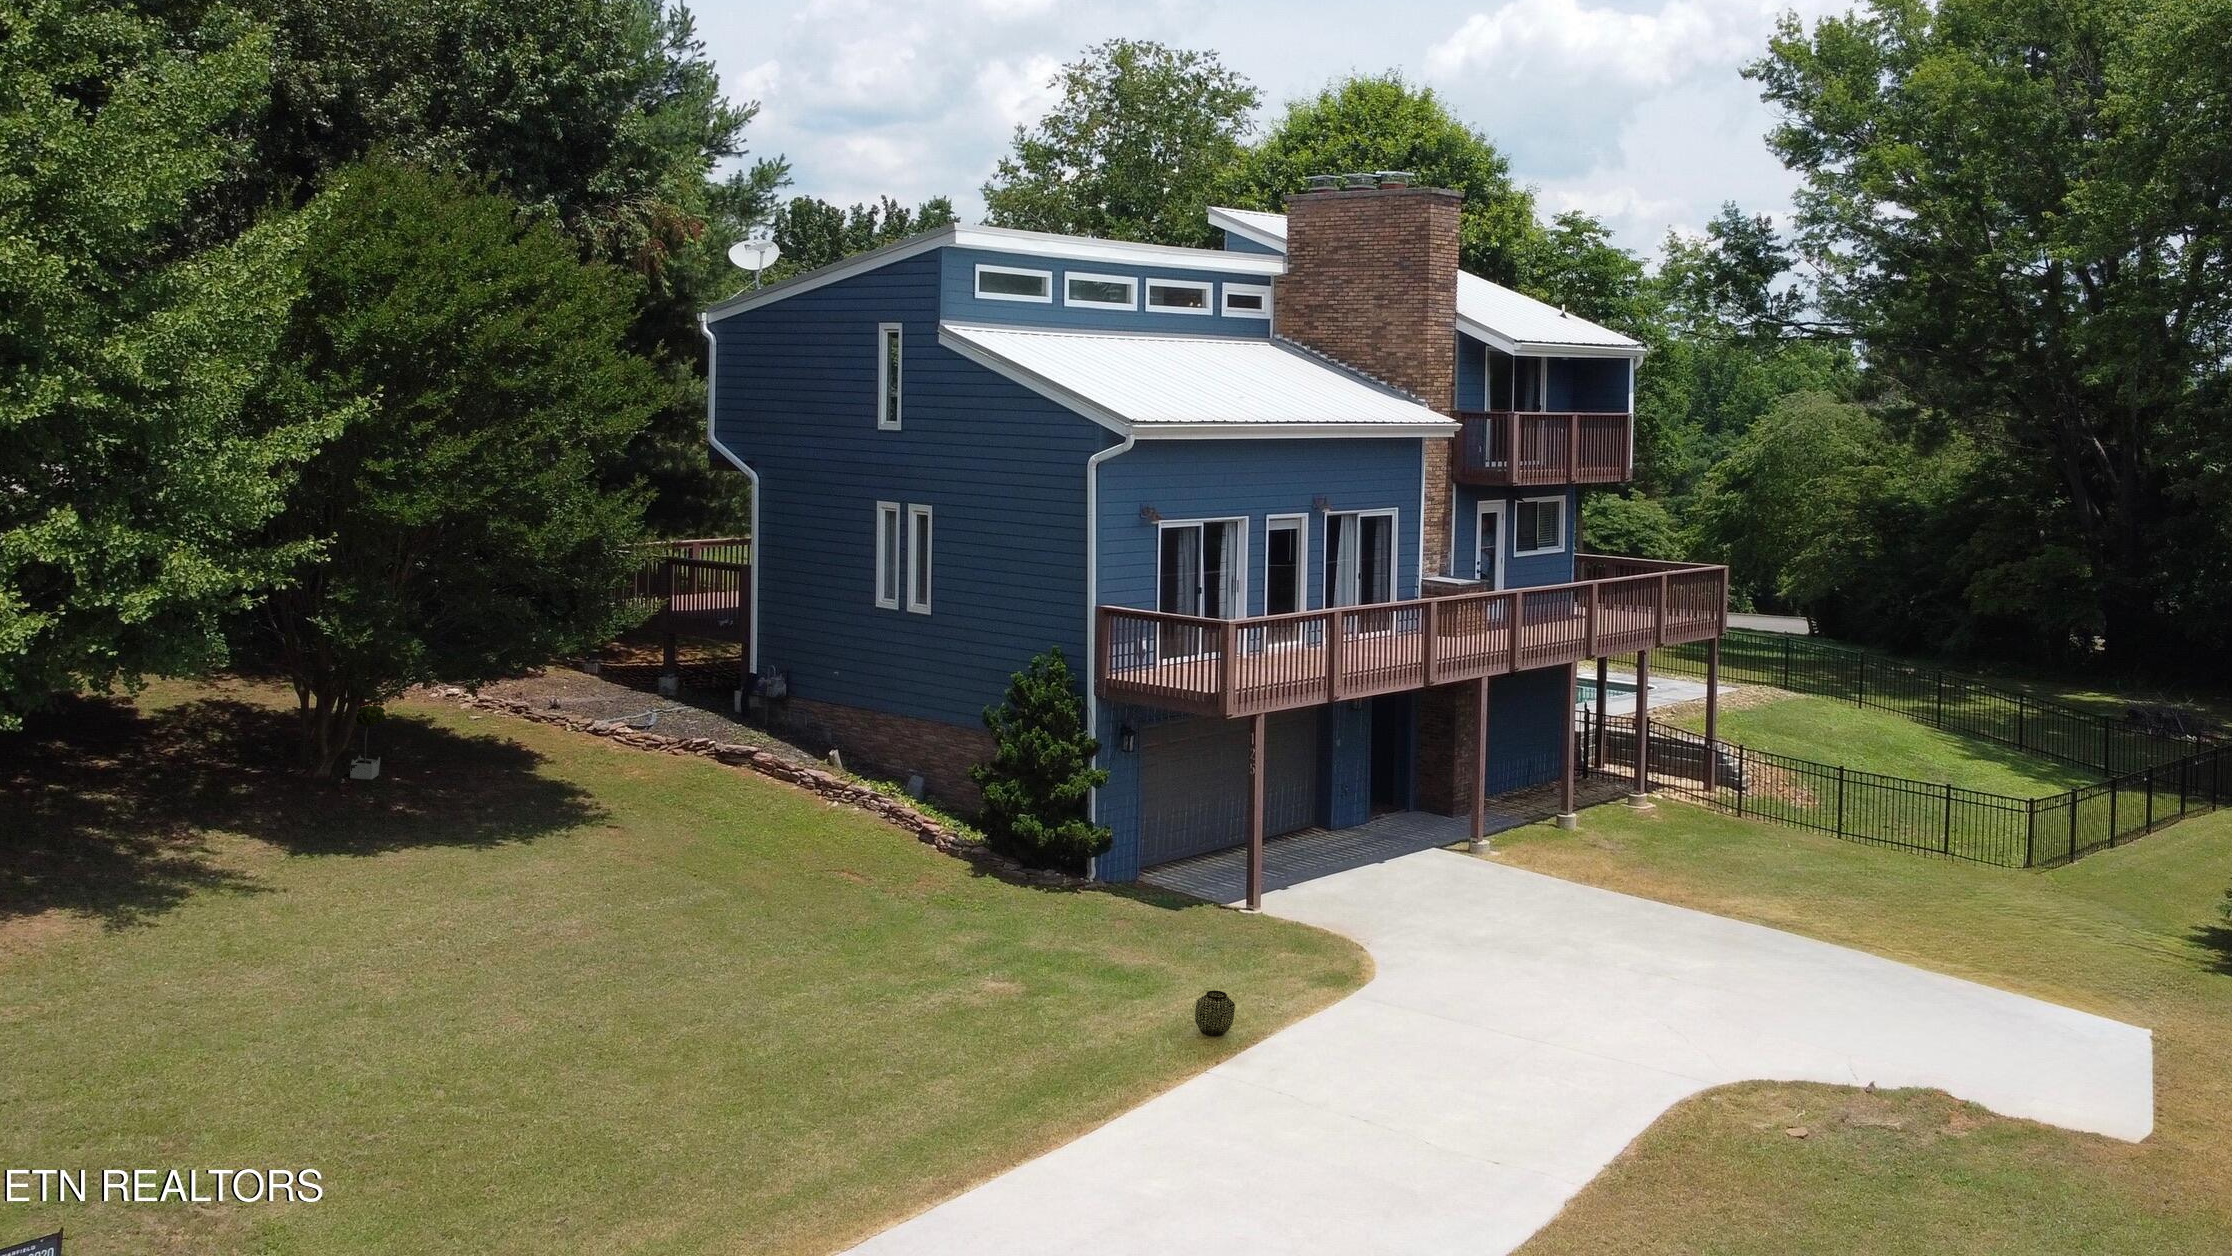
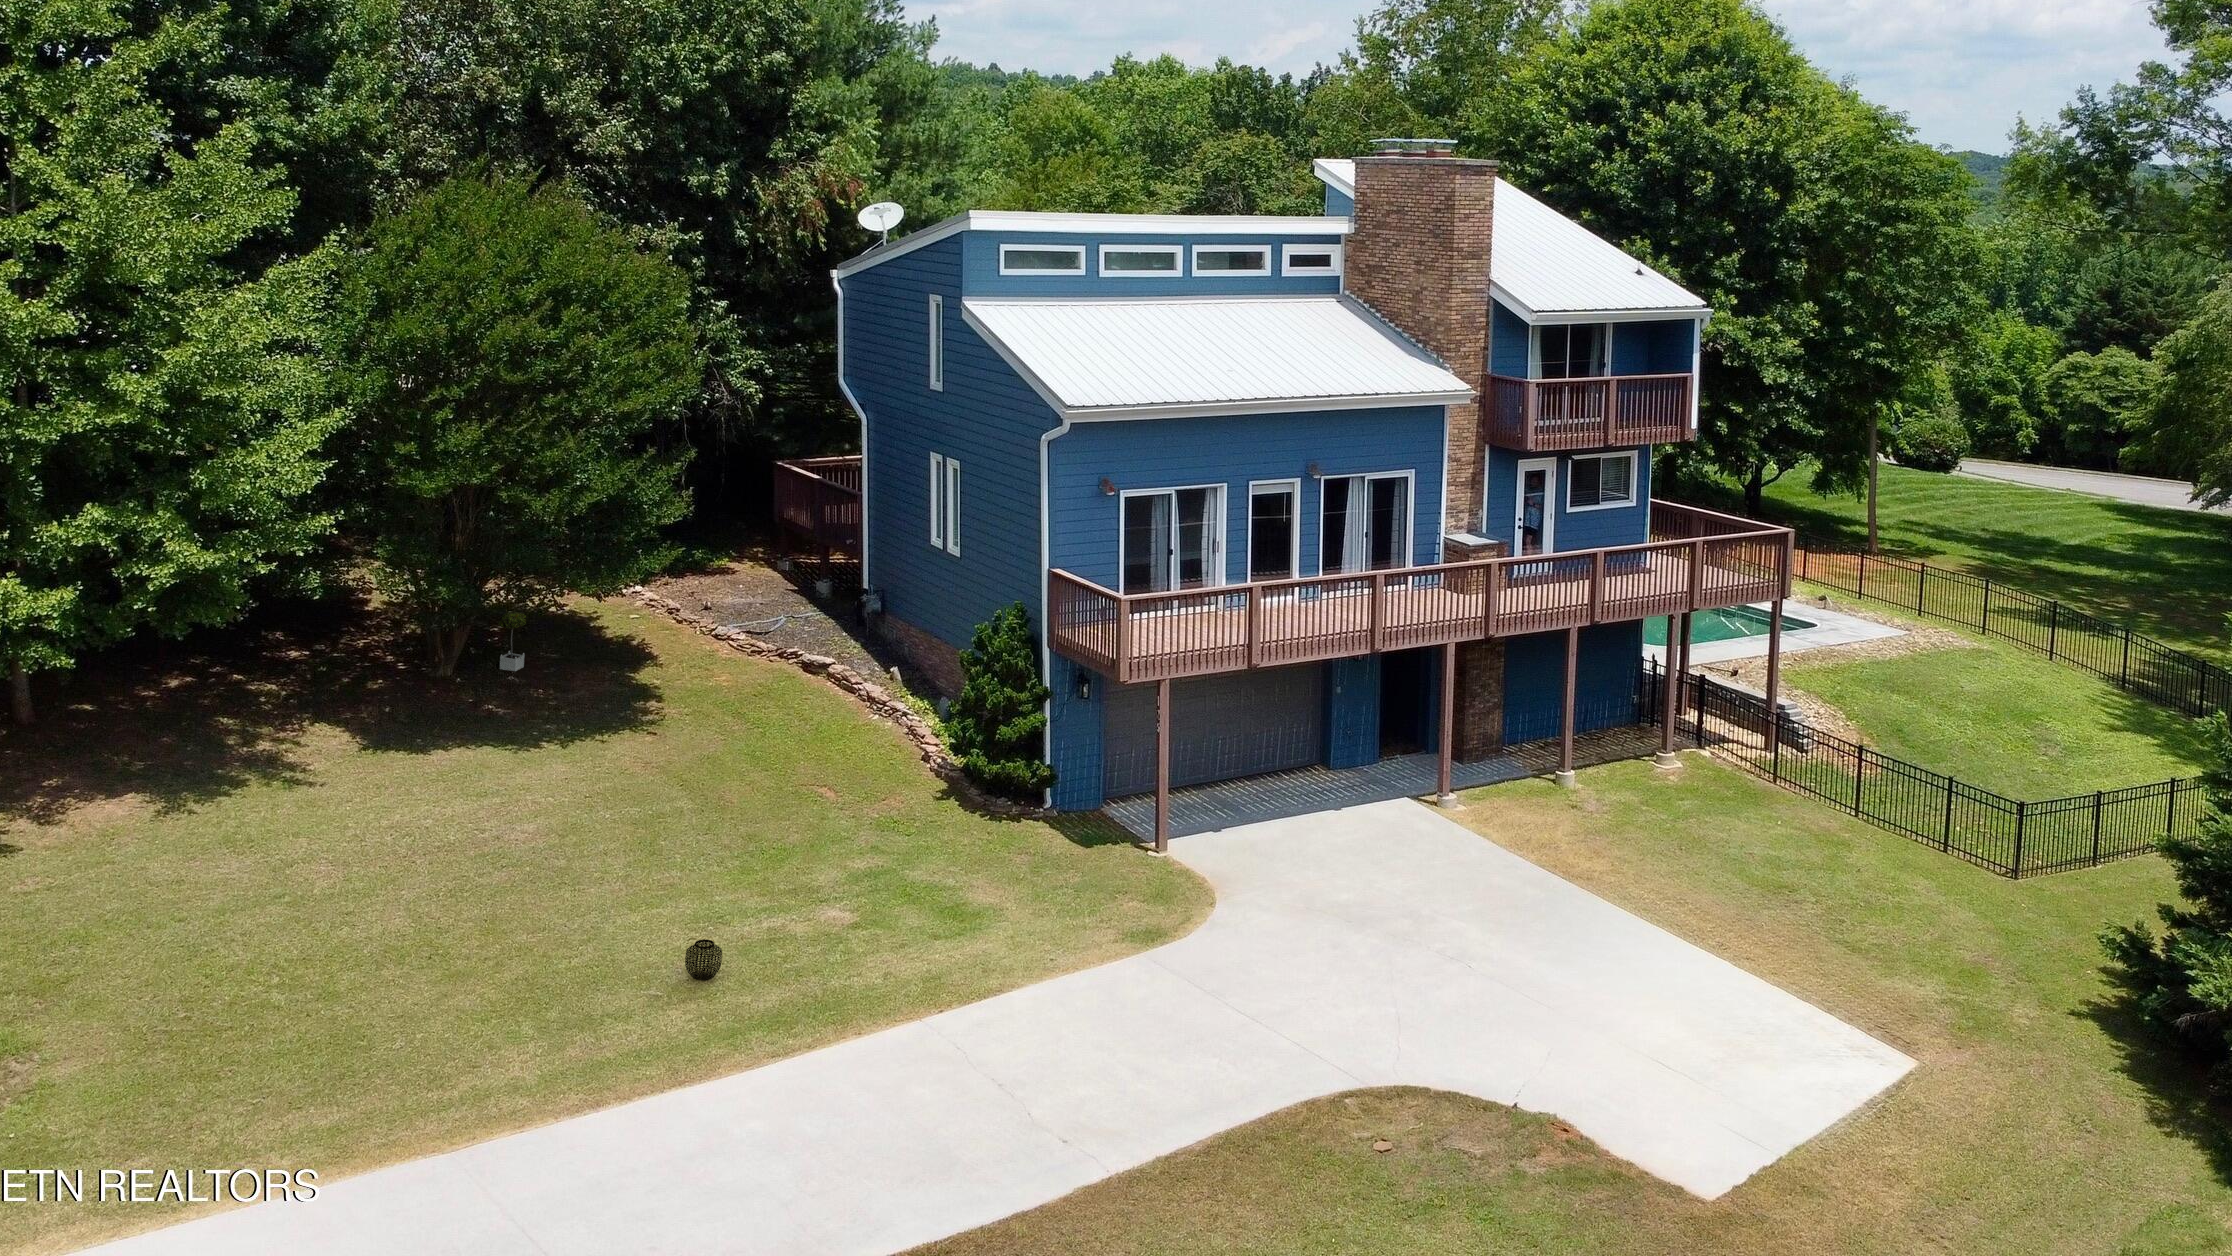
woven basket: present [1195,991,1235,1036] -> present [685,939,722,980]

